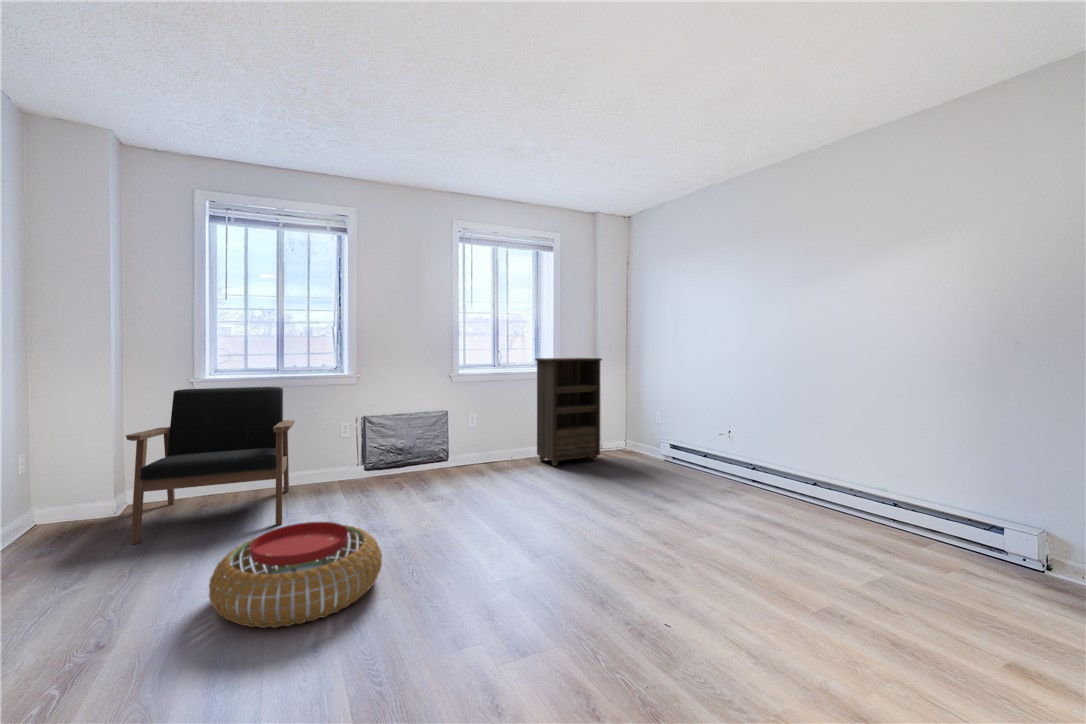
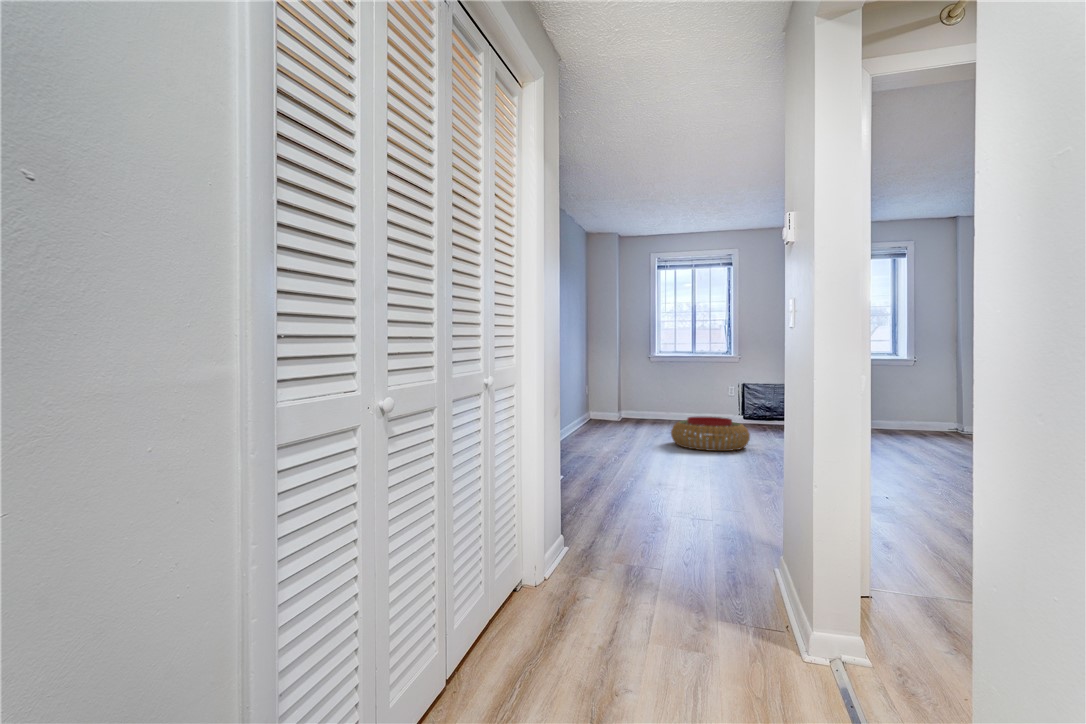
bookshelf: present [535,358,602,466] -> none [887,344,959,435]
armchair: present [126,387,294,544] -> none [627,361,701,431]

